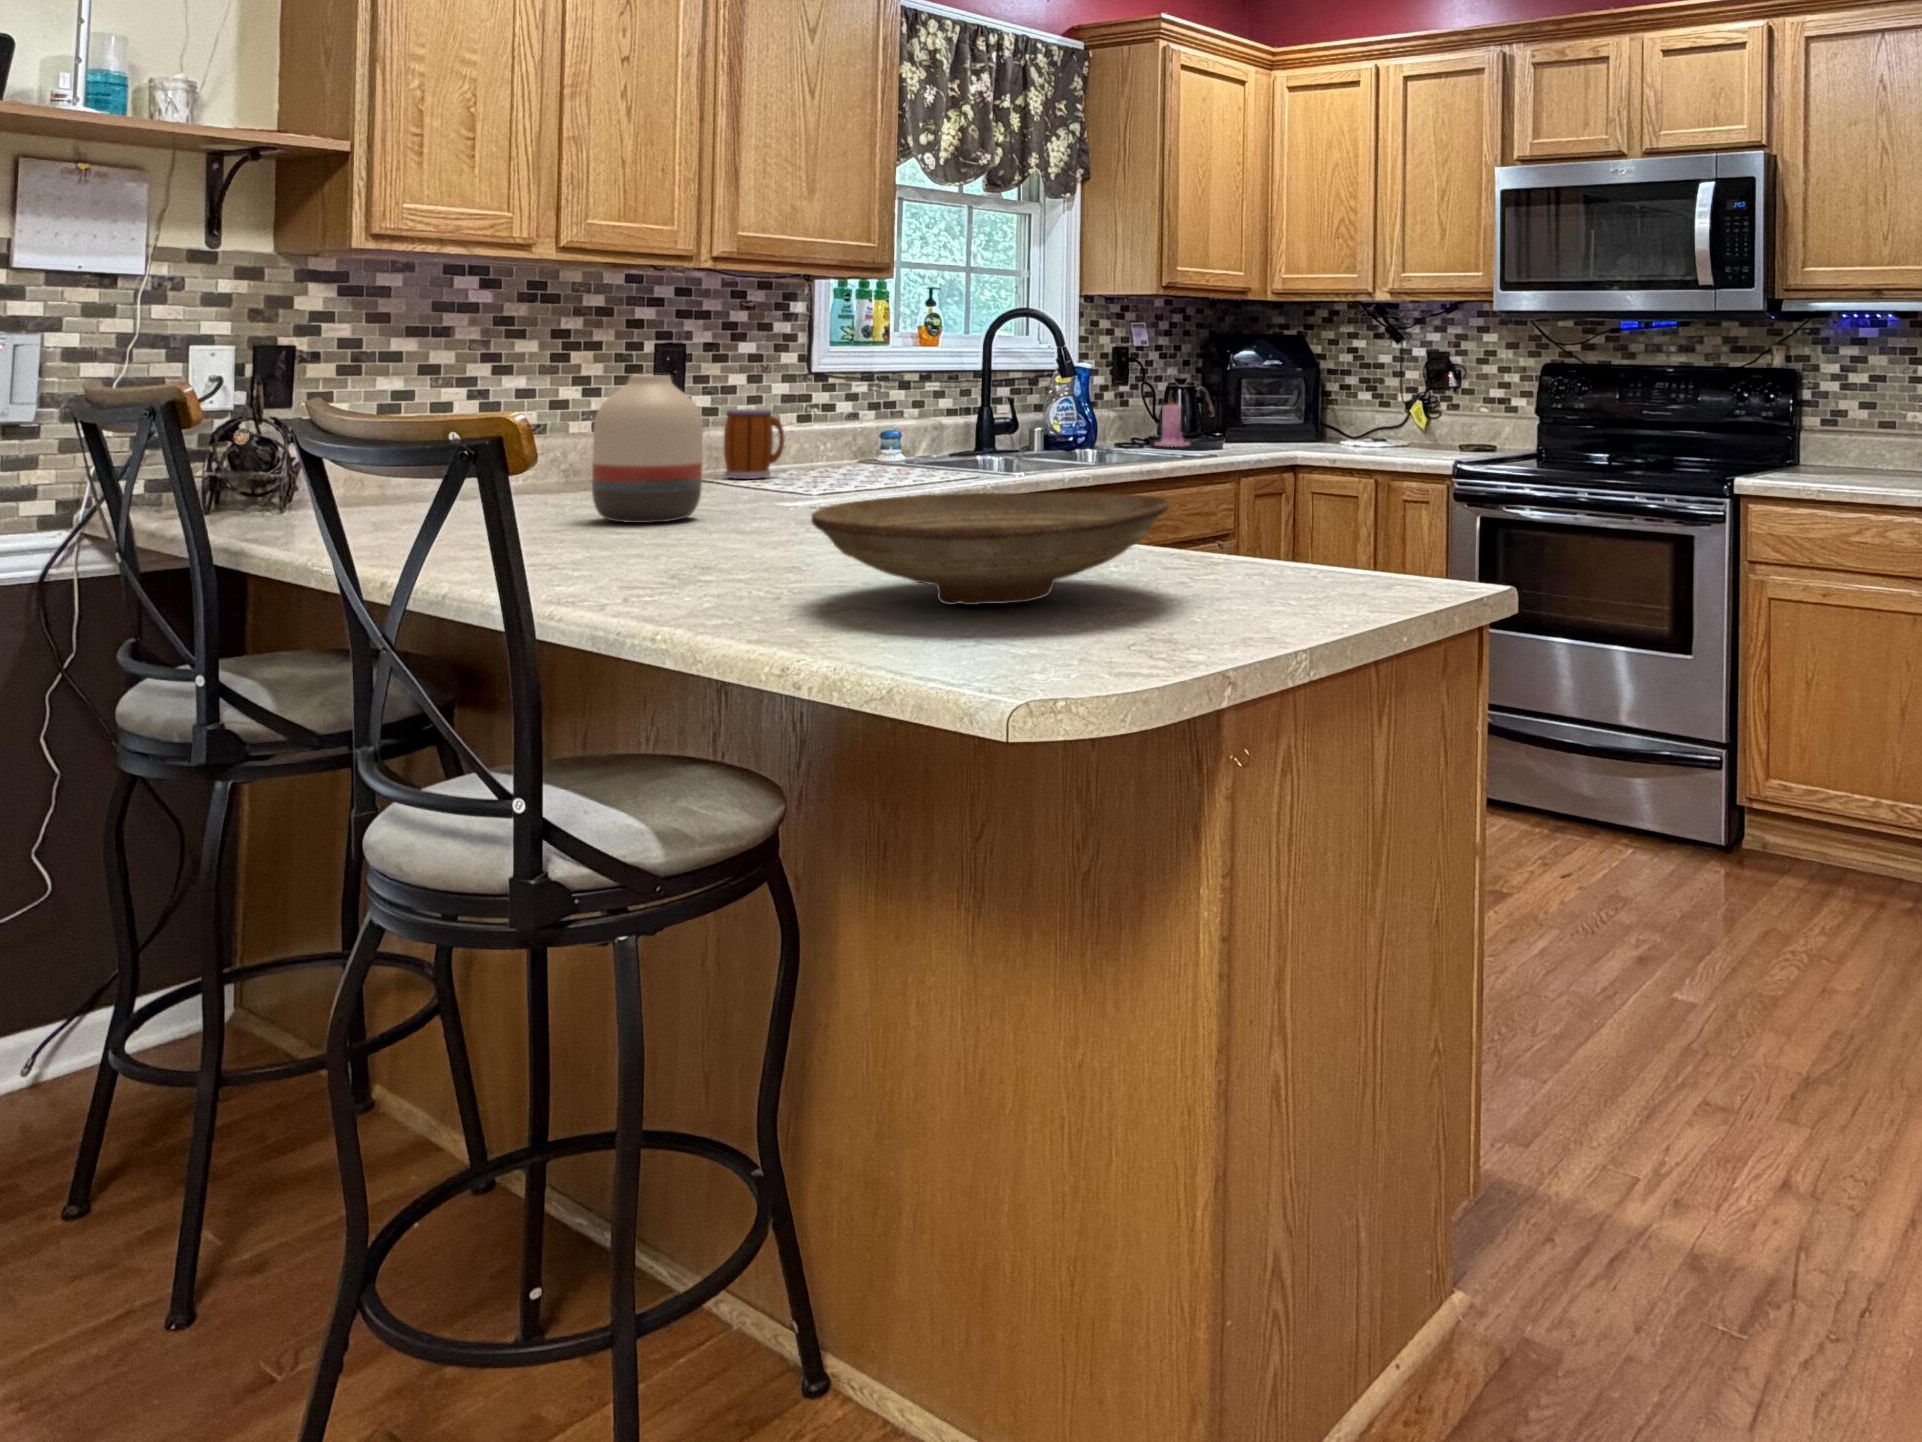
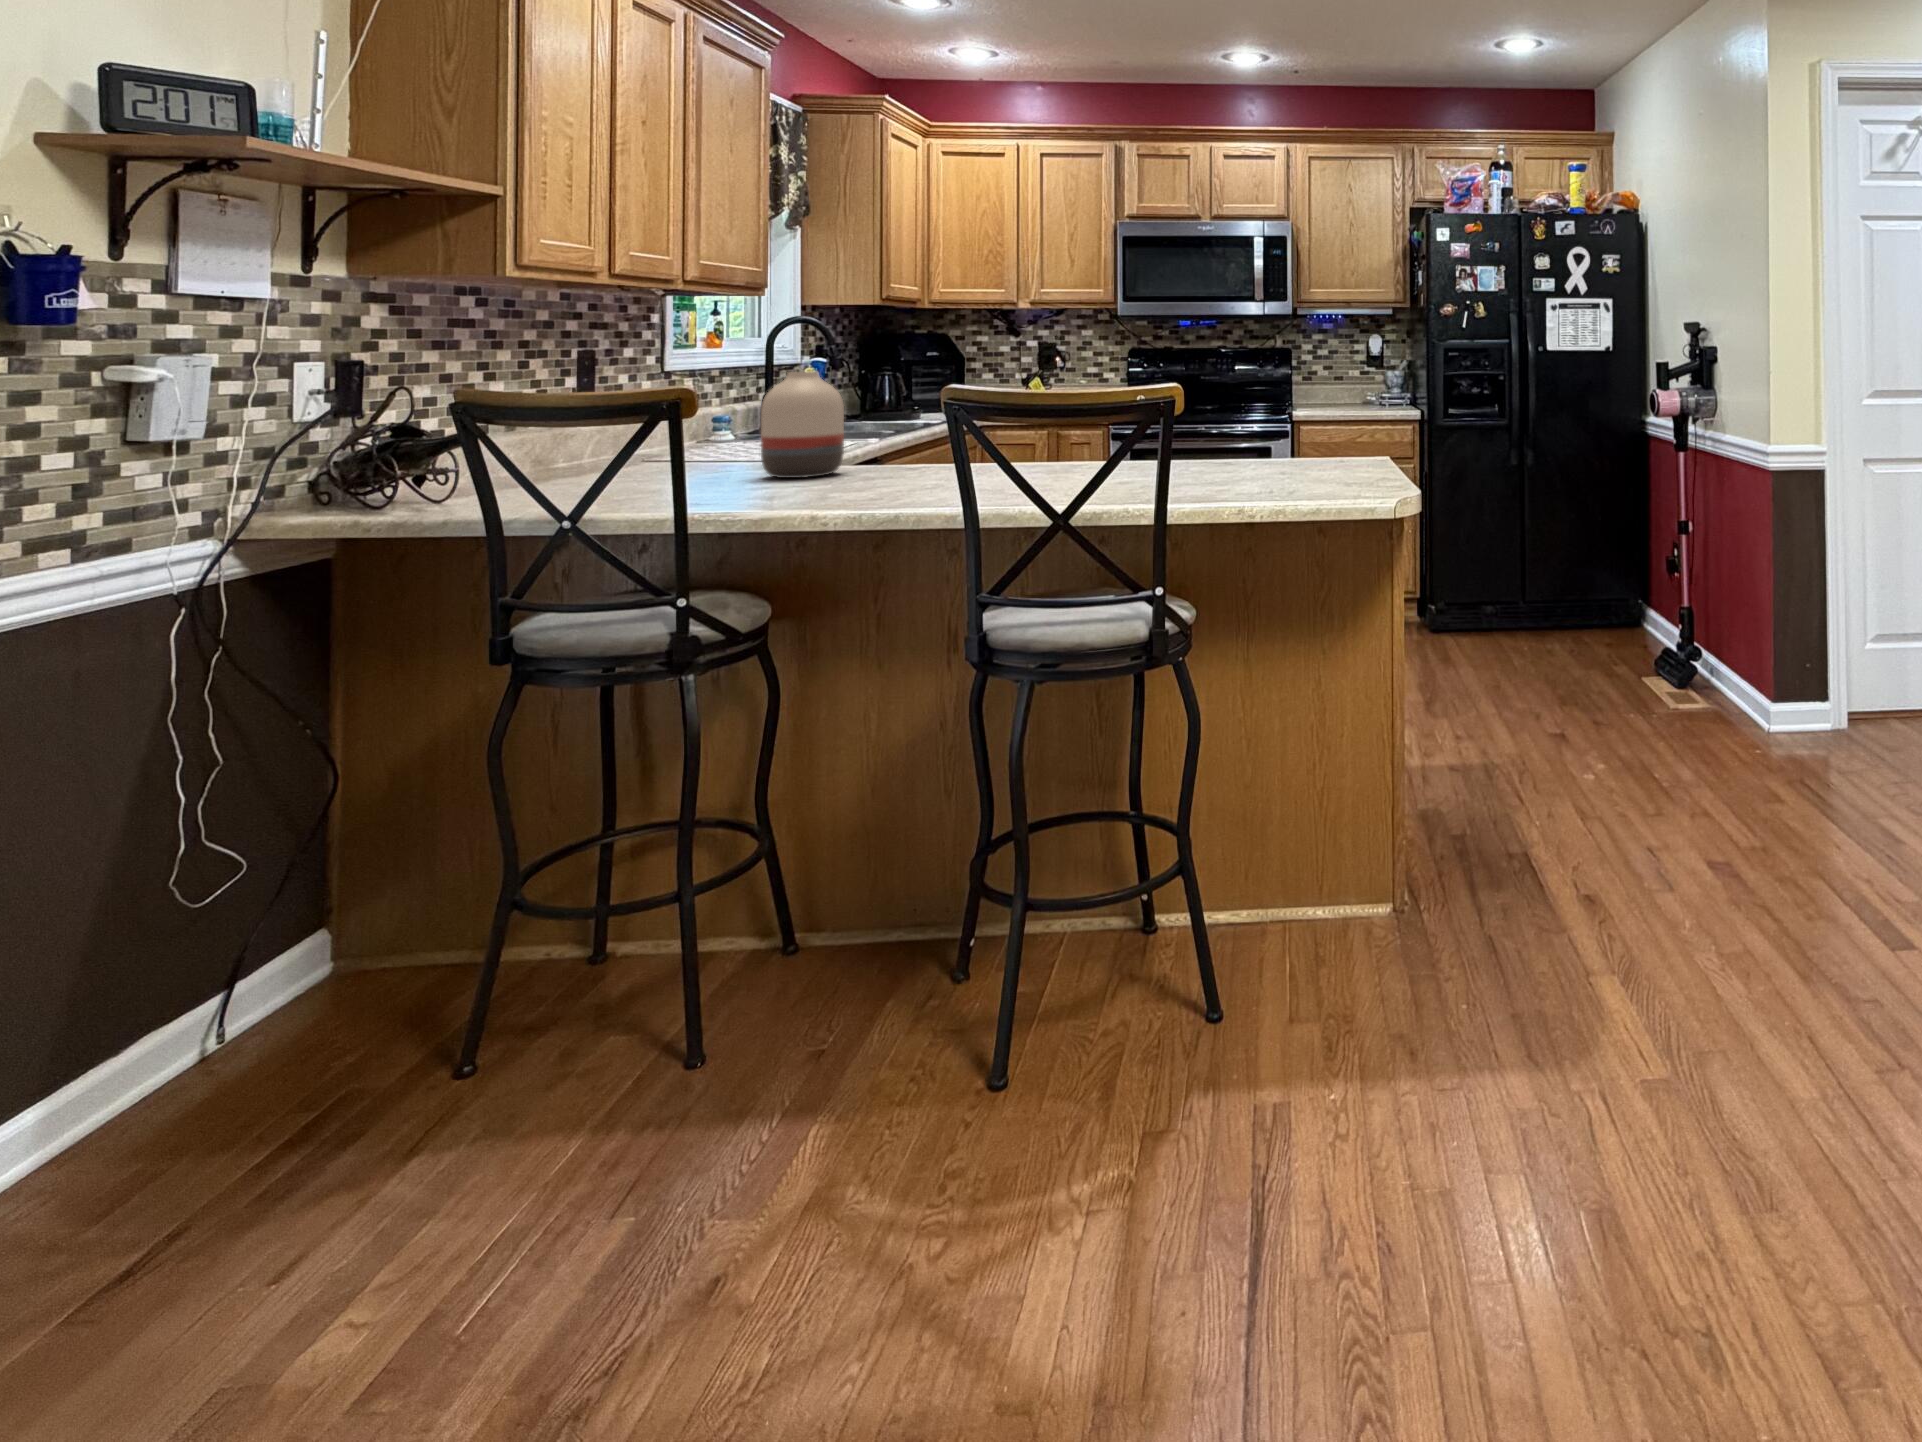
candle: present [1155,403,1190,447] -> none [859,381,890,417]
mug: present [724,409,784,479] -> none [662,400,712,455]
decorative bowl: present [811,493,1169,605] -> none [1154,419,1340,479]

